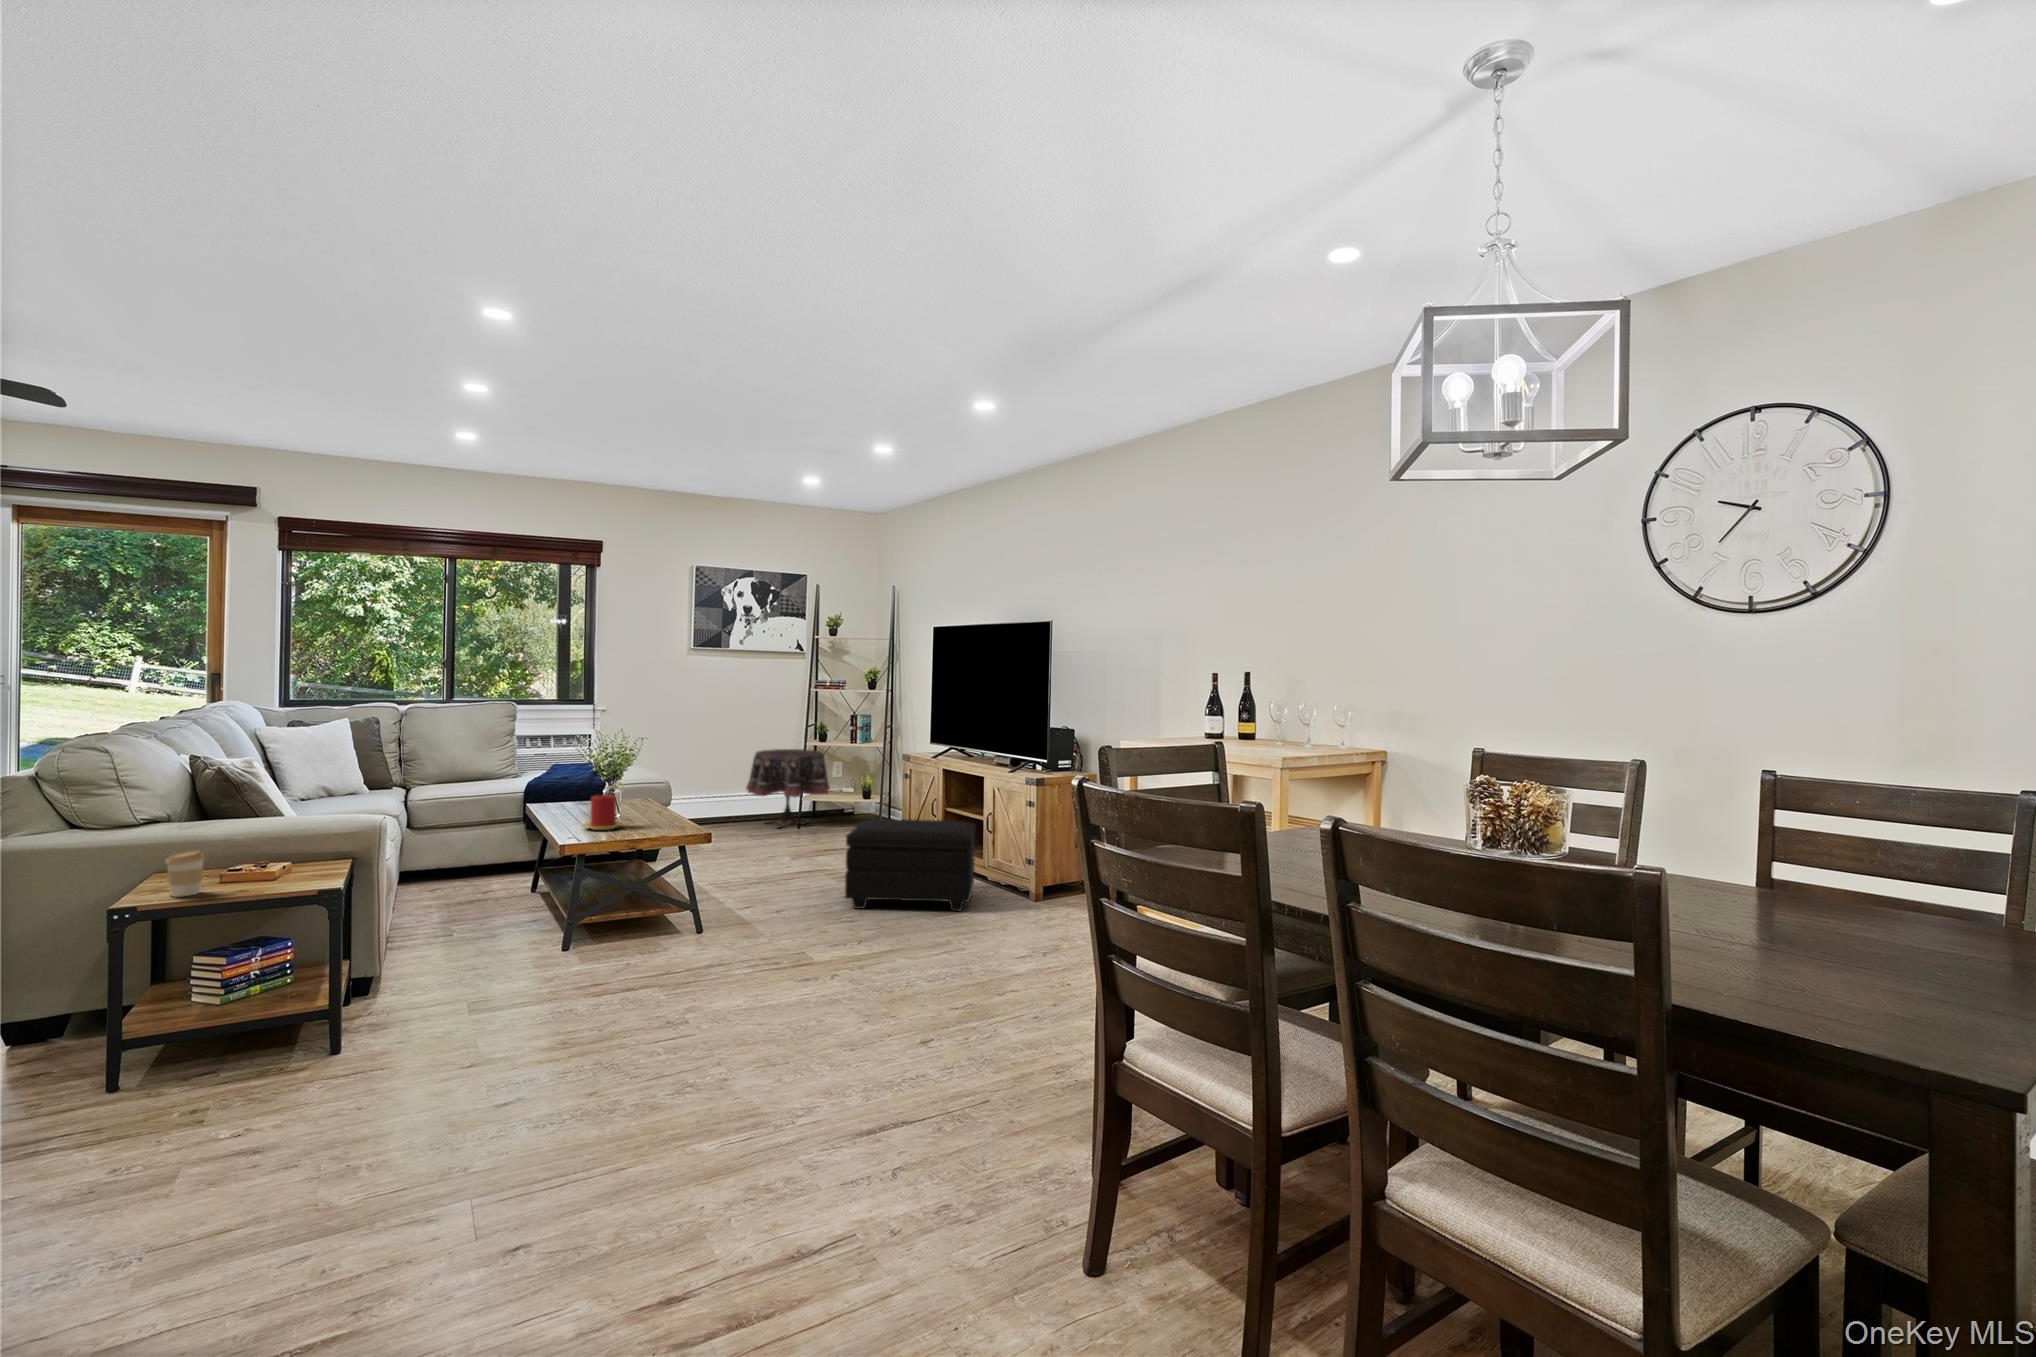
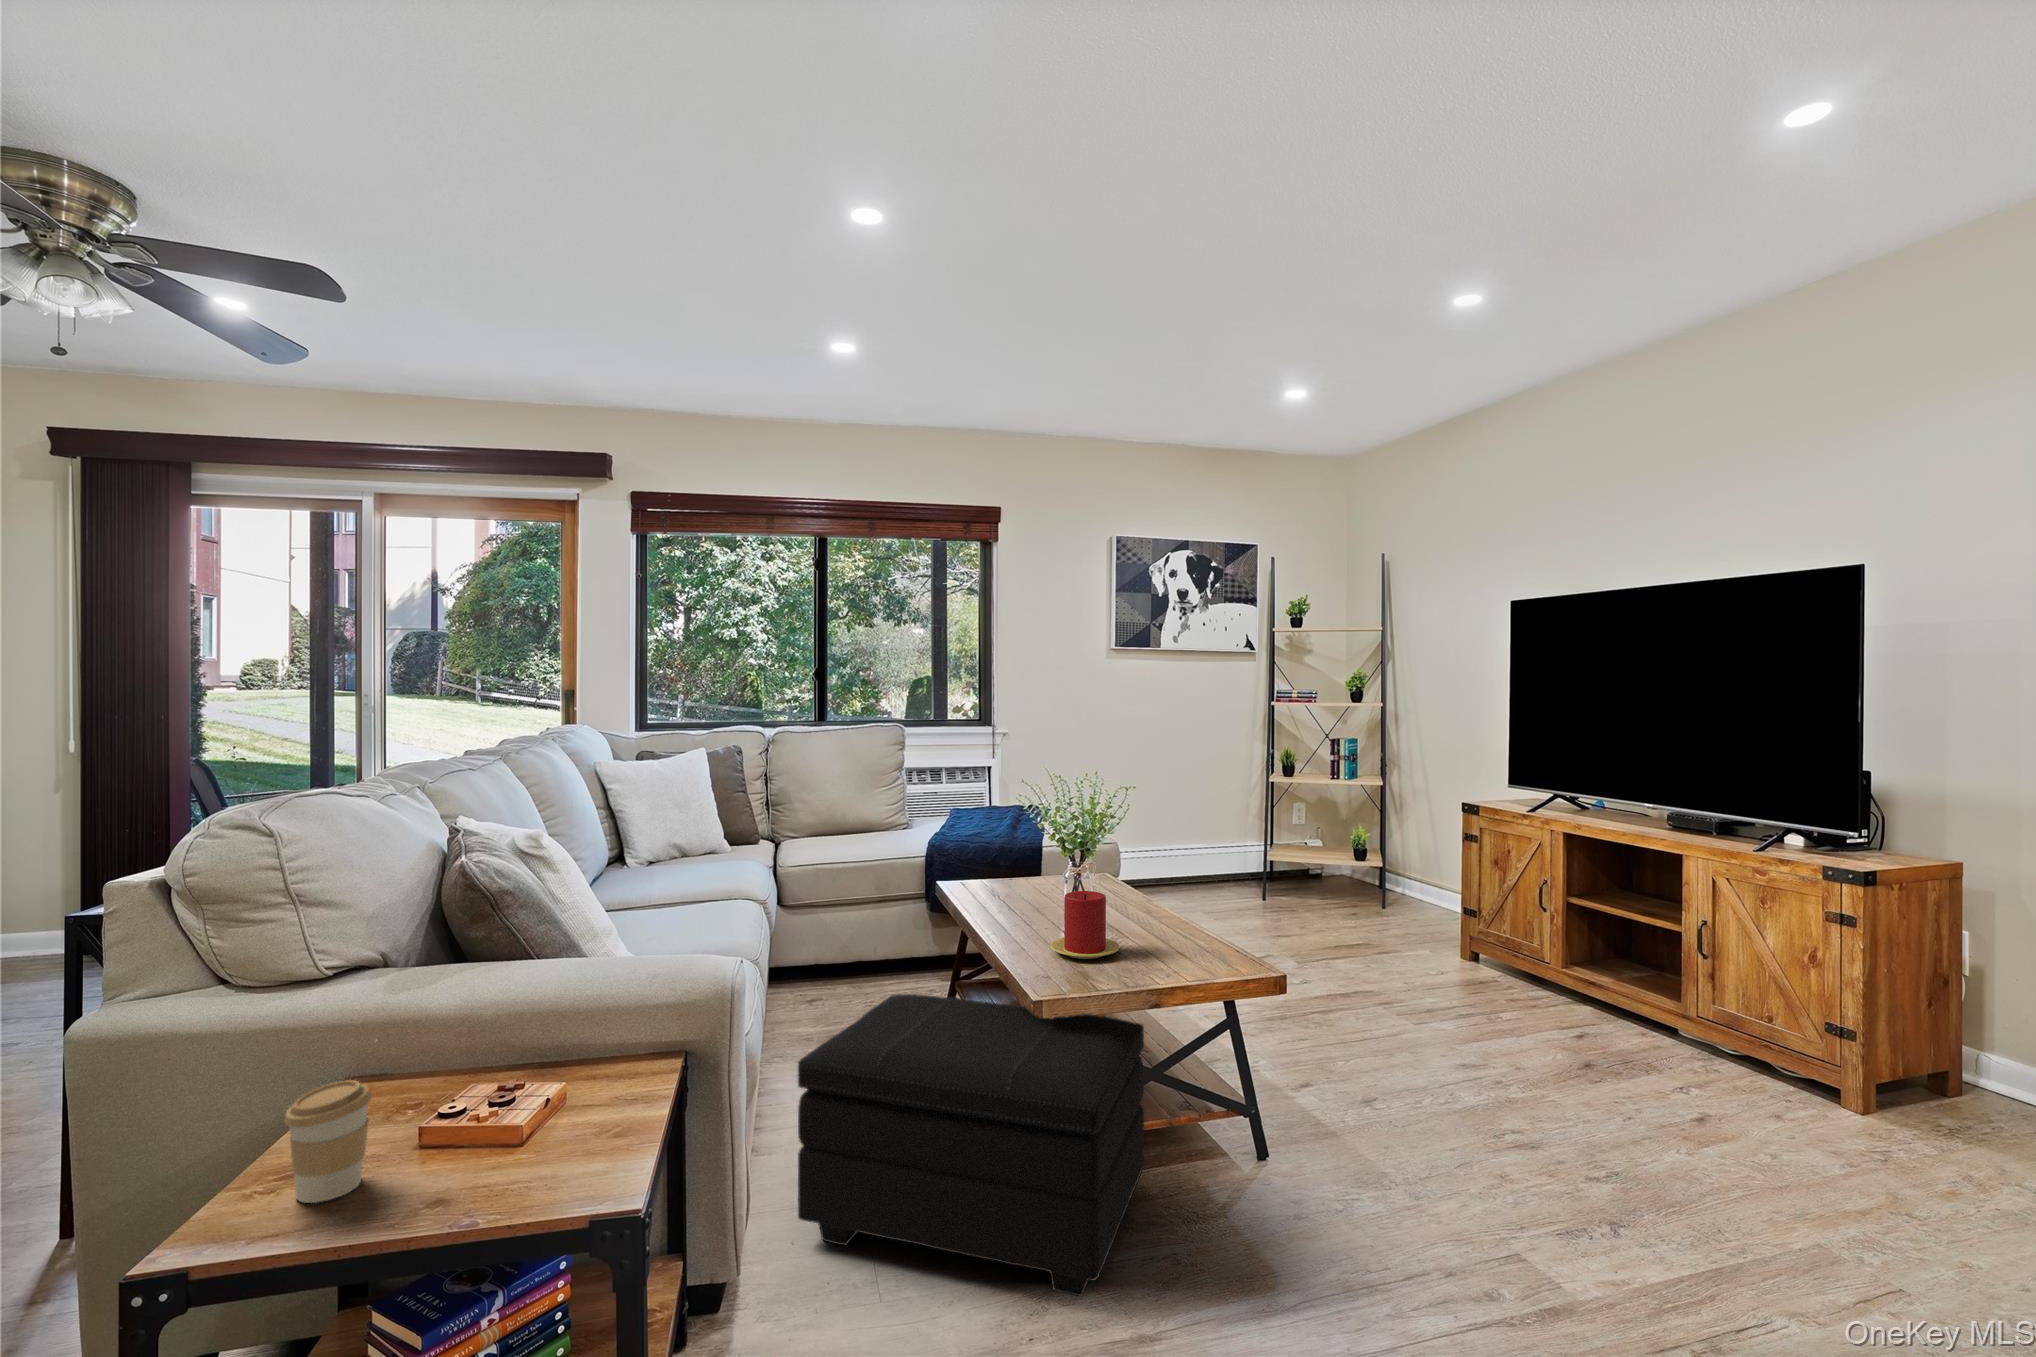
side table: present [746,749,830,828] -> none [1188,787,1312,904]
footstool: present [845,819,975,911] -> present [798,994,1144,1296]

